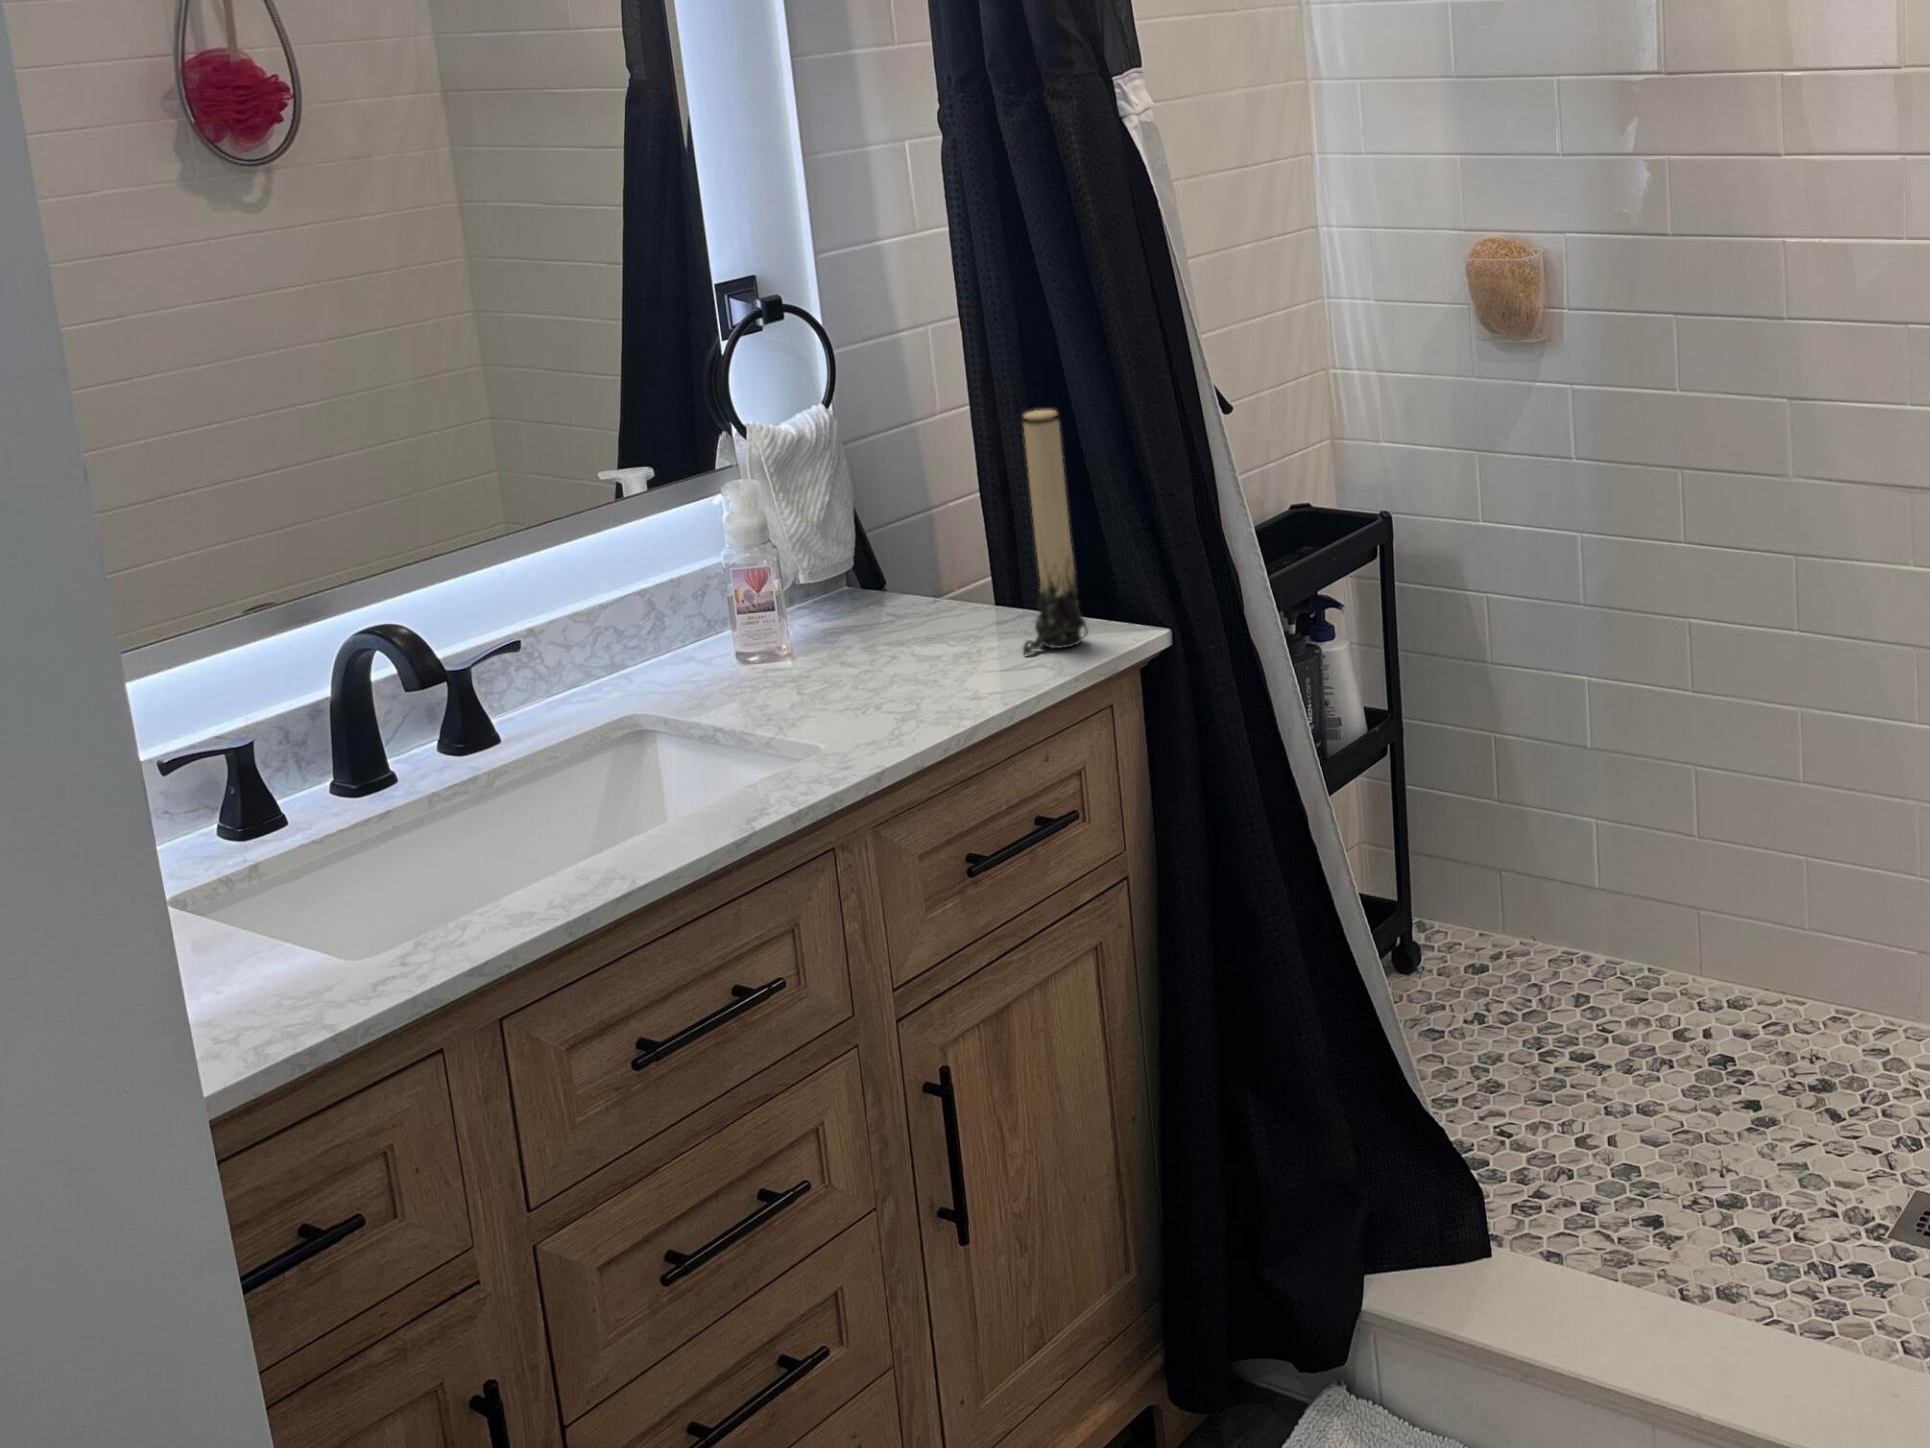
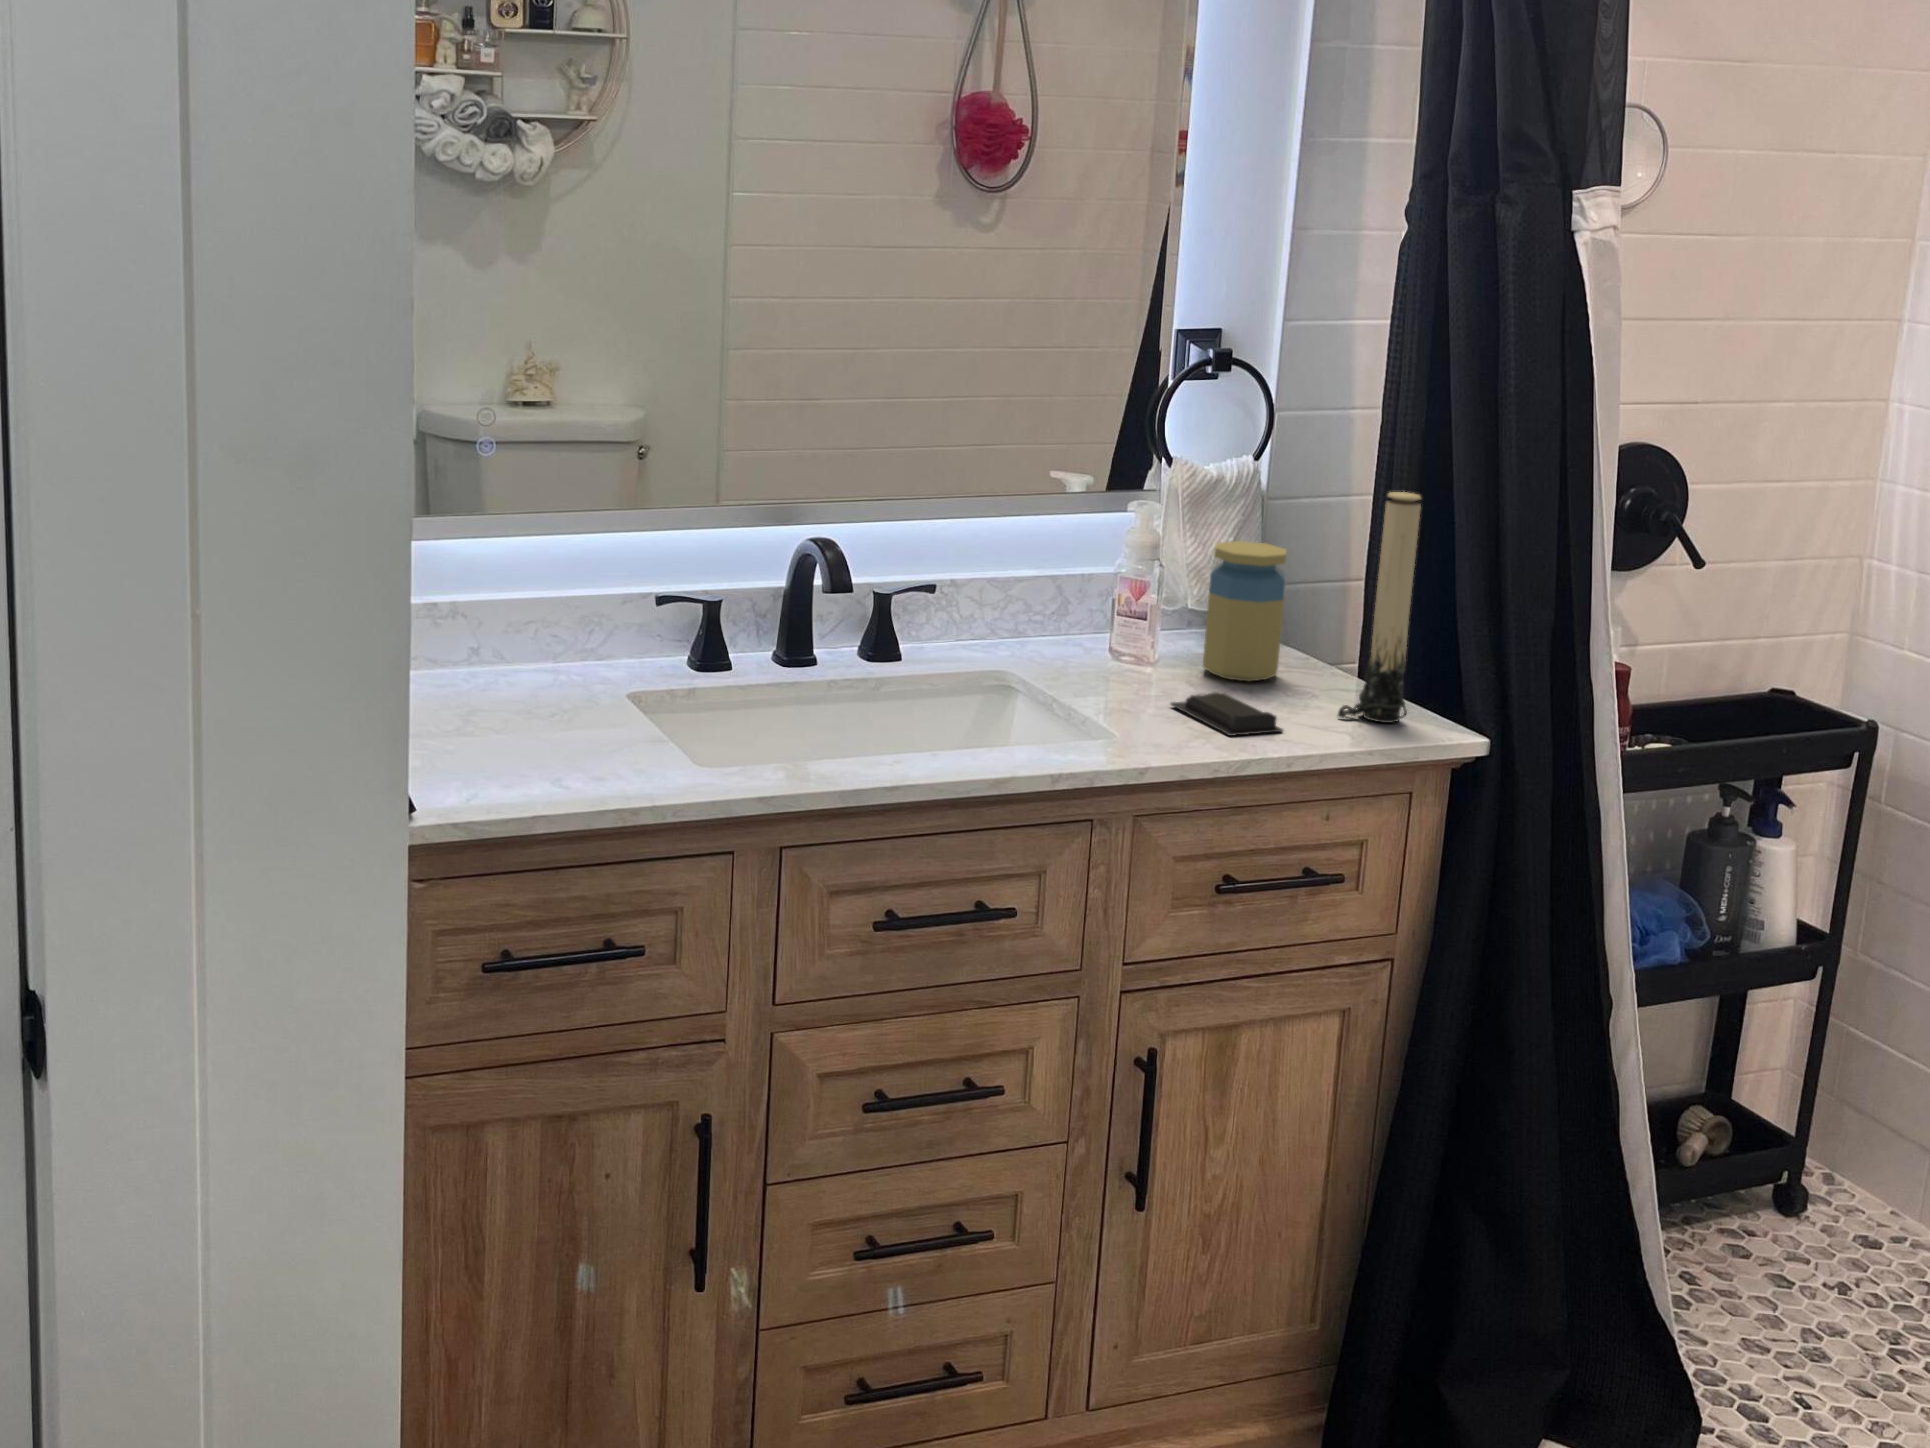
jar: none [832,494,929,648] -> present [1203,541,1287,681]
soap bar: none [852,665,989,709] -> present [1171,692,1283,736]

